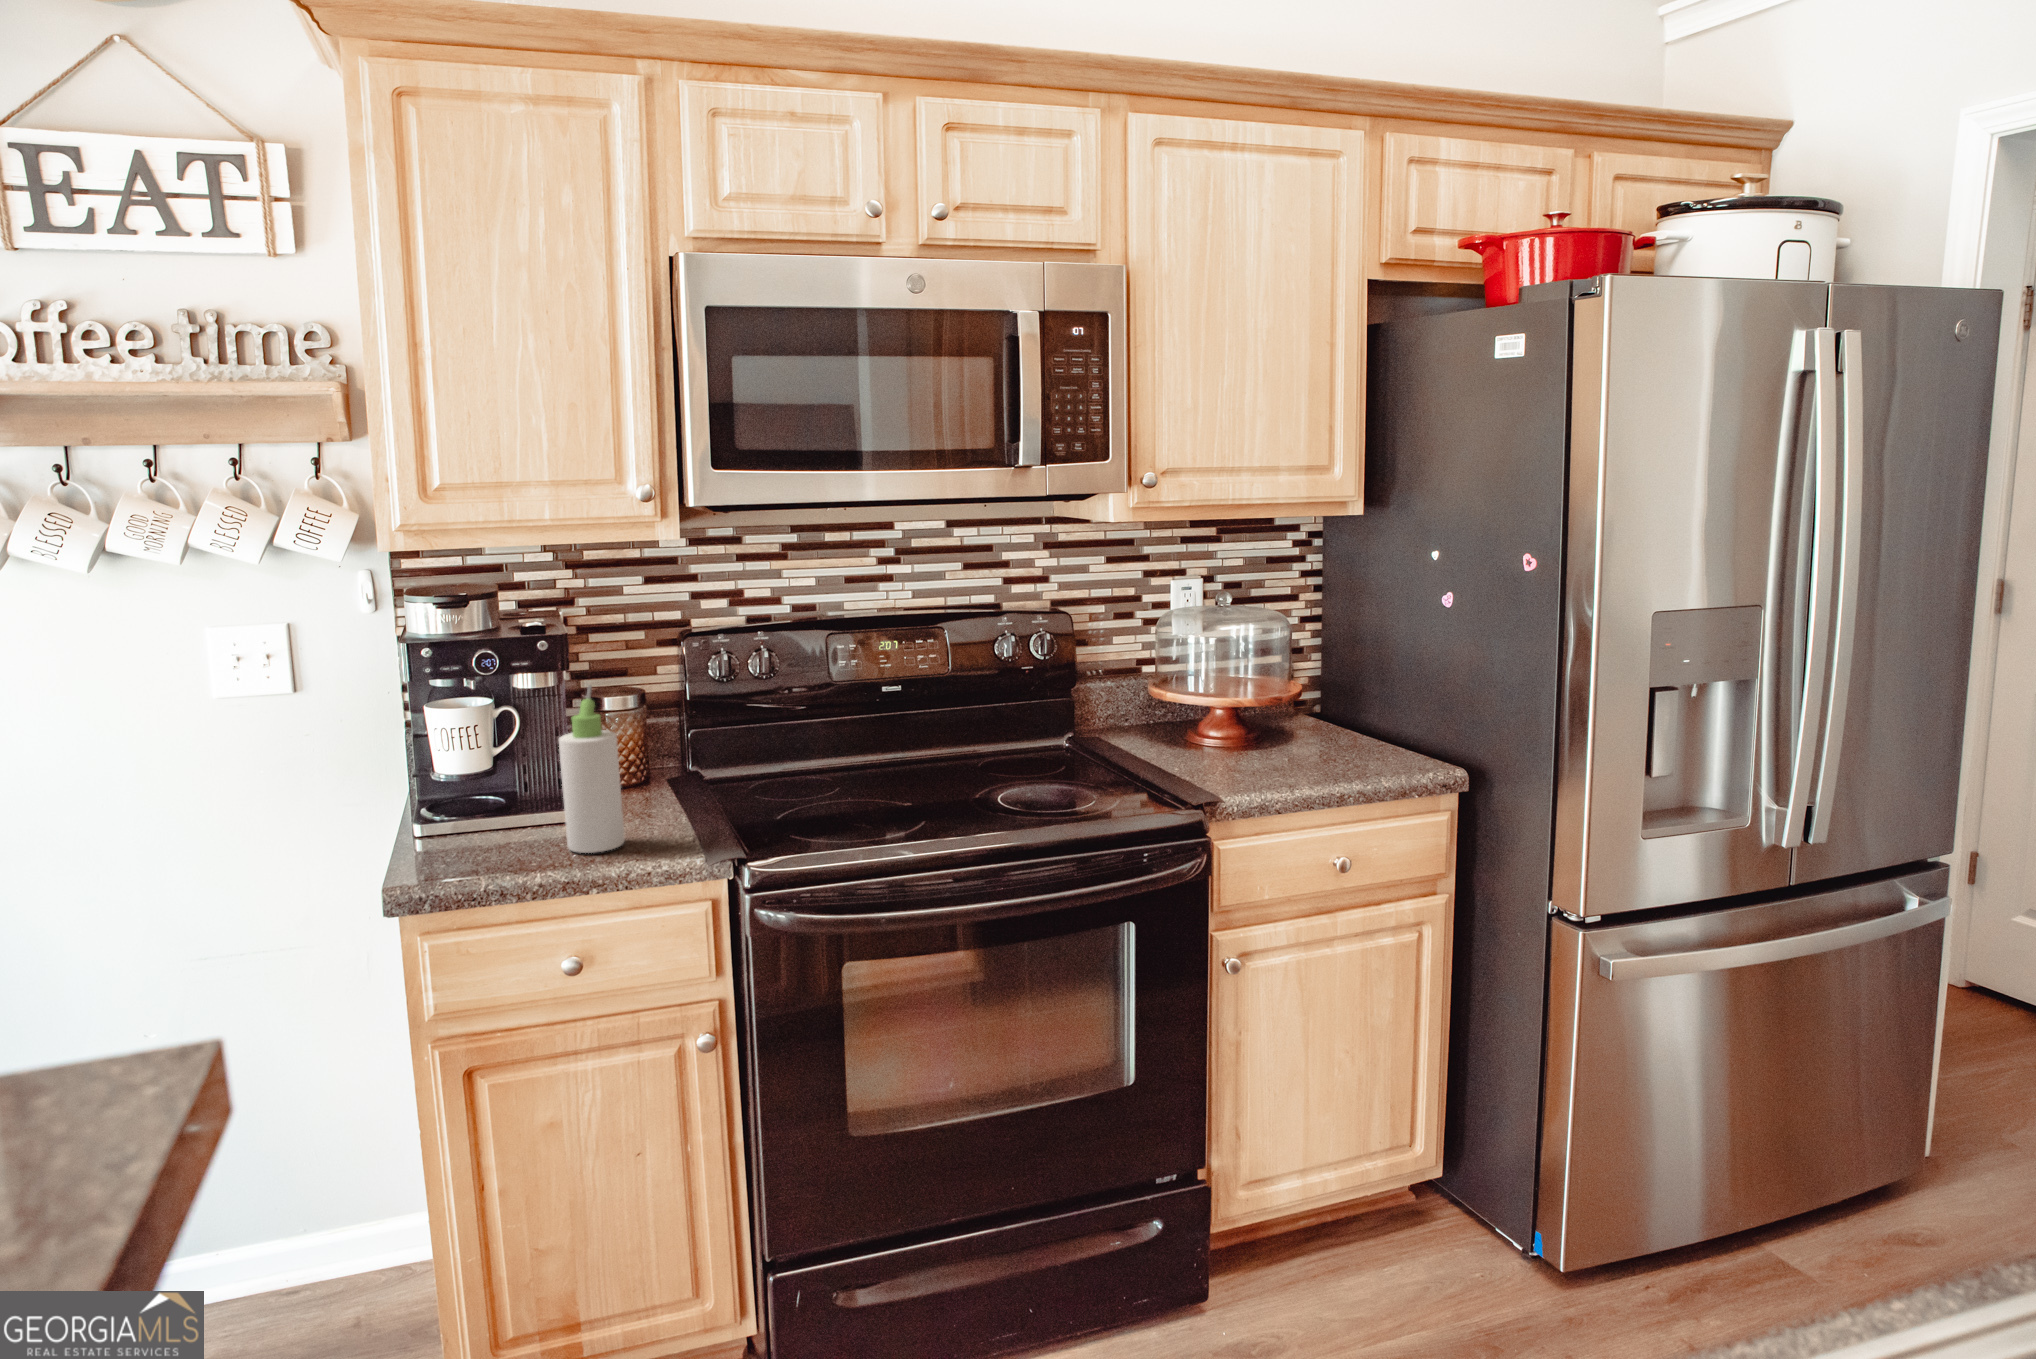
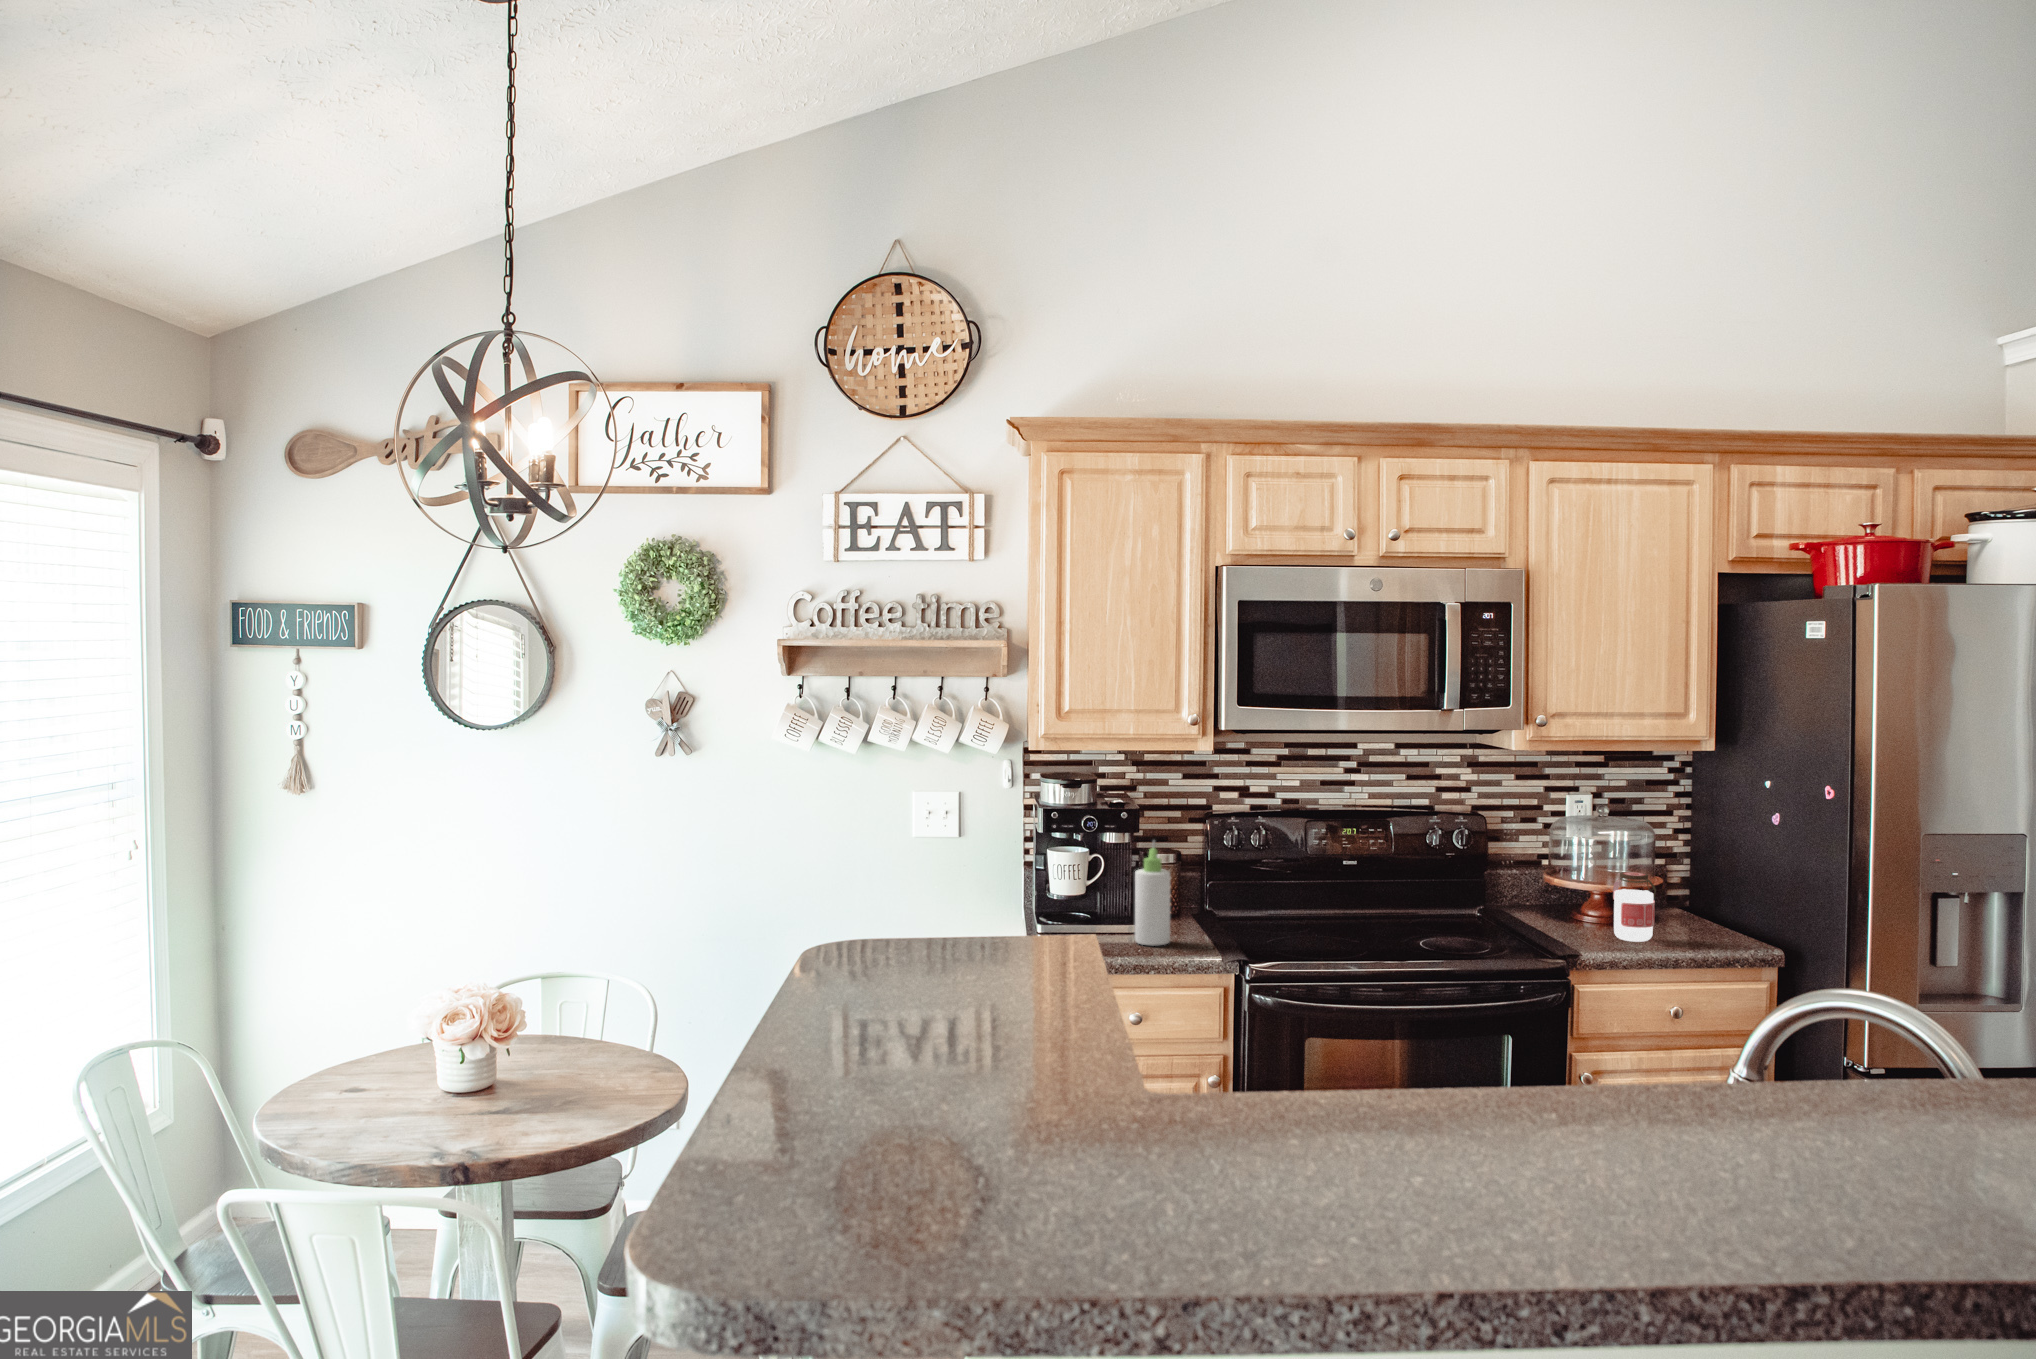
jar: none [1244,679,1299,773] -> present [1613,872,1656,942]

